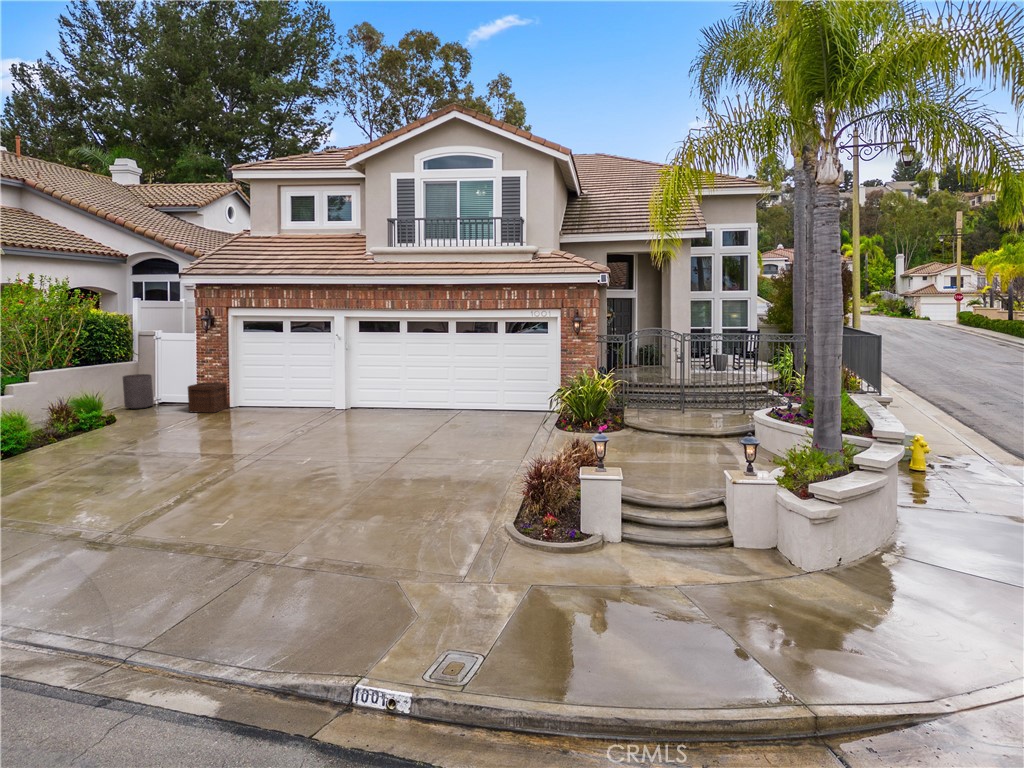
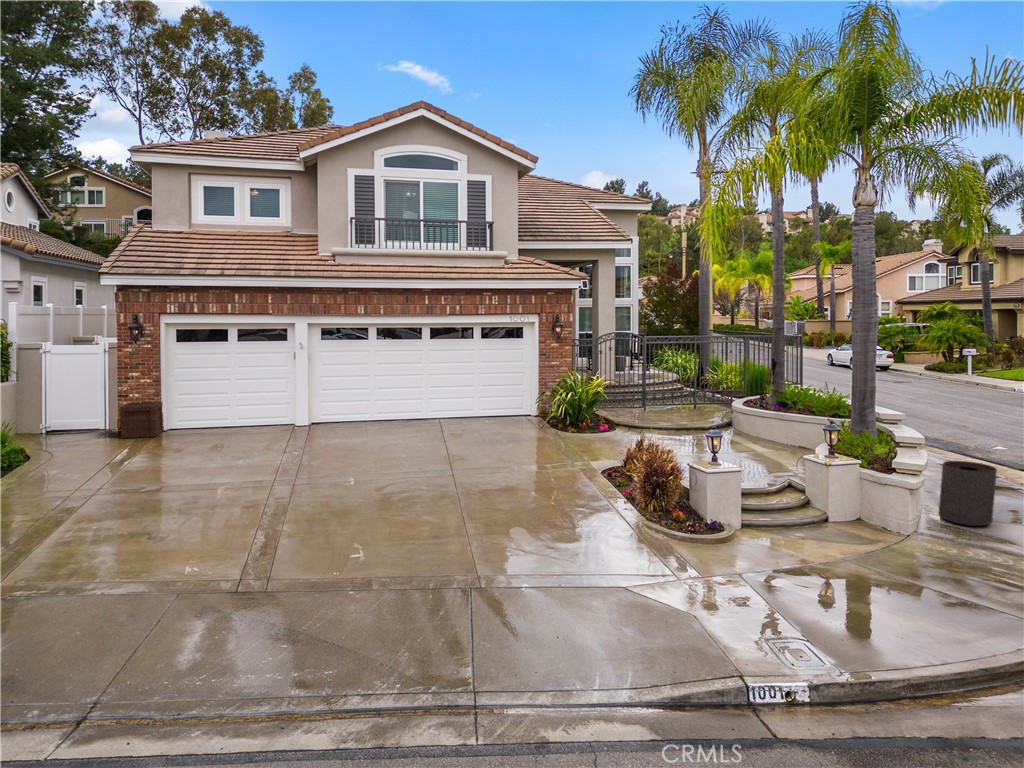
trash can: present [123,374,153,409] -> present [939,461,997,526]

